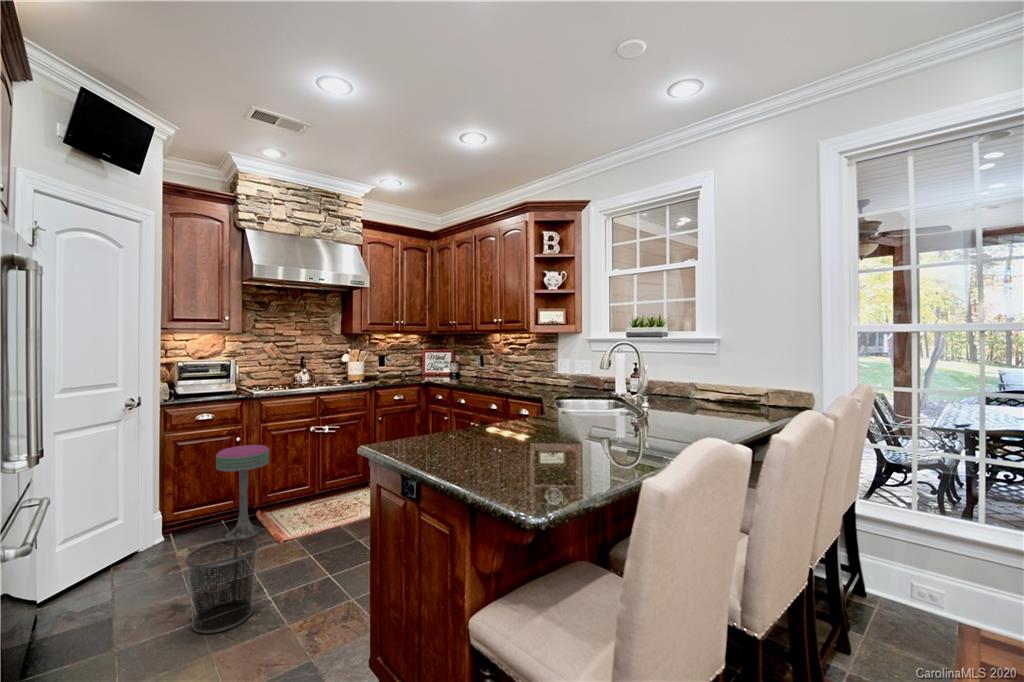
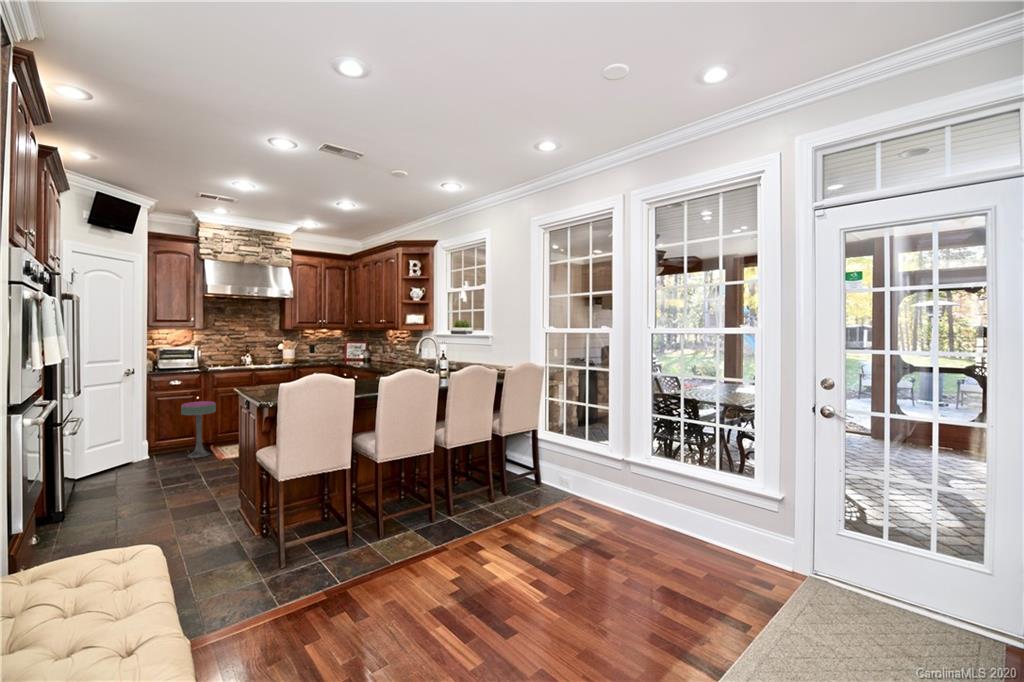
waste bin: present [185,538,259,633] -> none [155,445,196,489]

